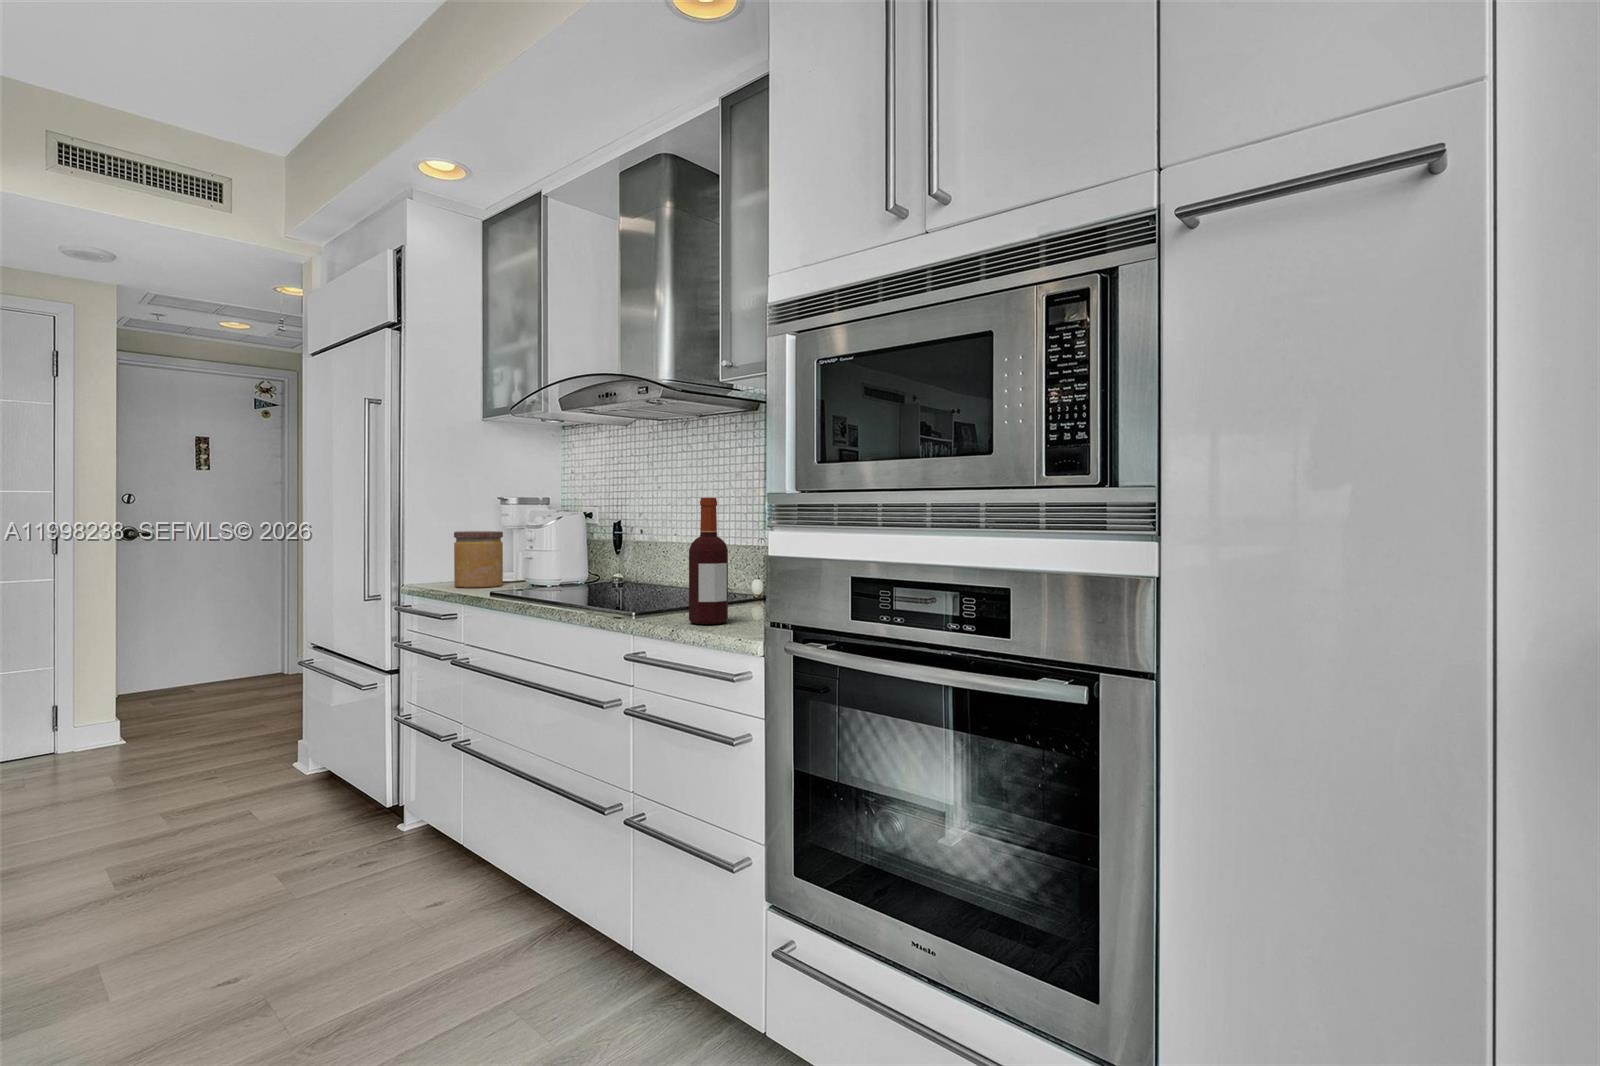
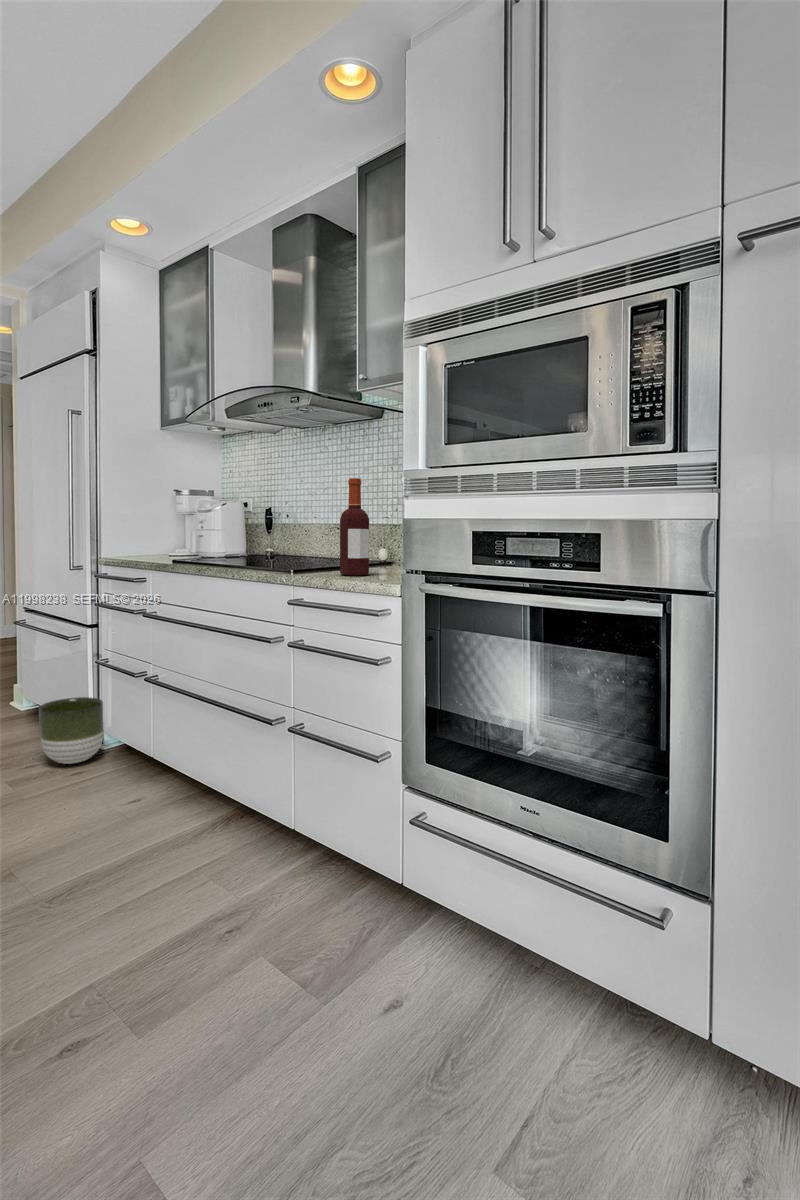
jar: present [454,531,503,588] -> none [141,516,180,559]
planter: none [313,766,398,858] -> present [39,697,104,764]

